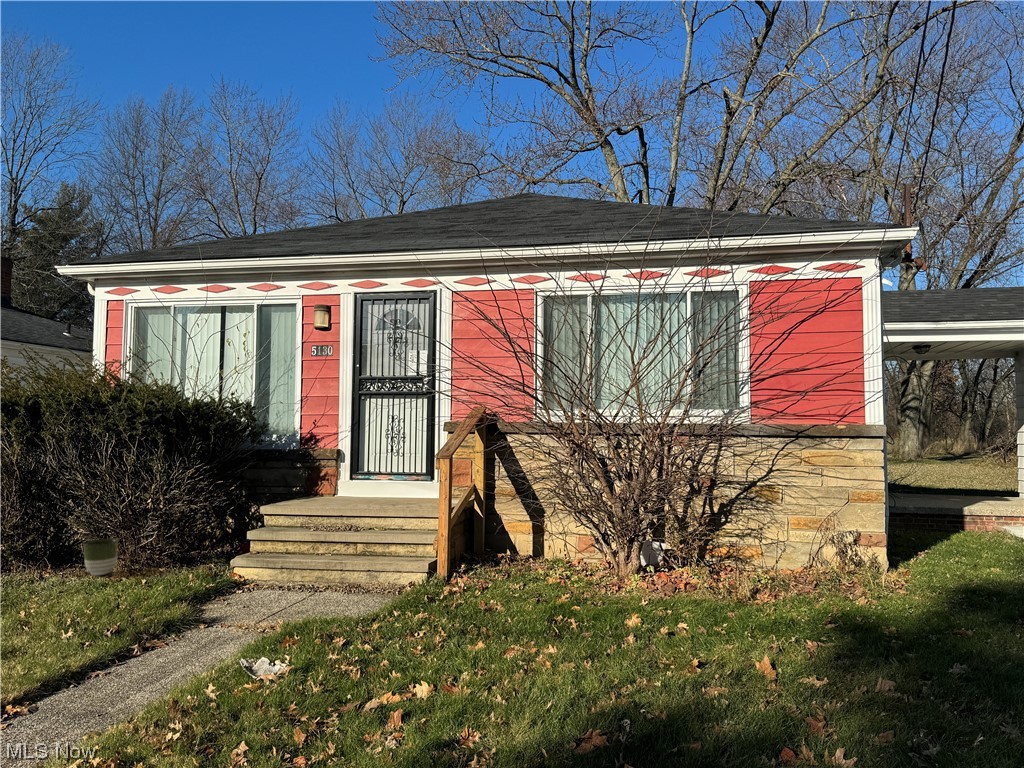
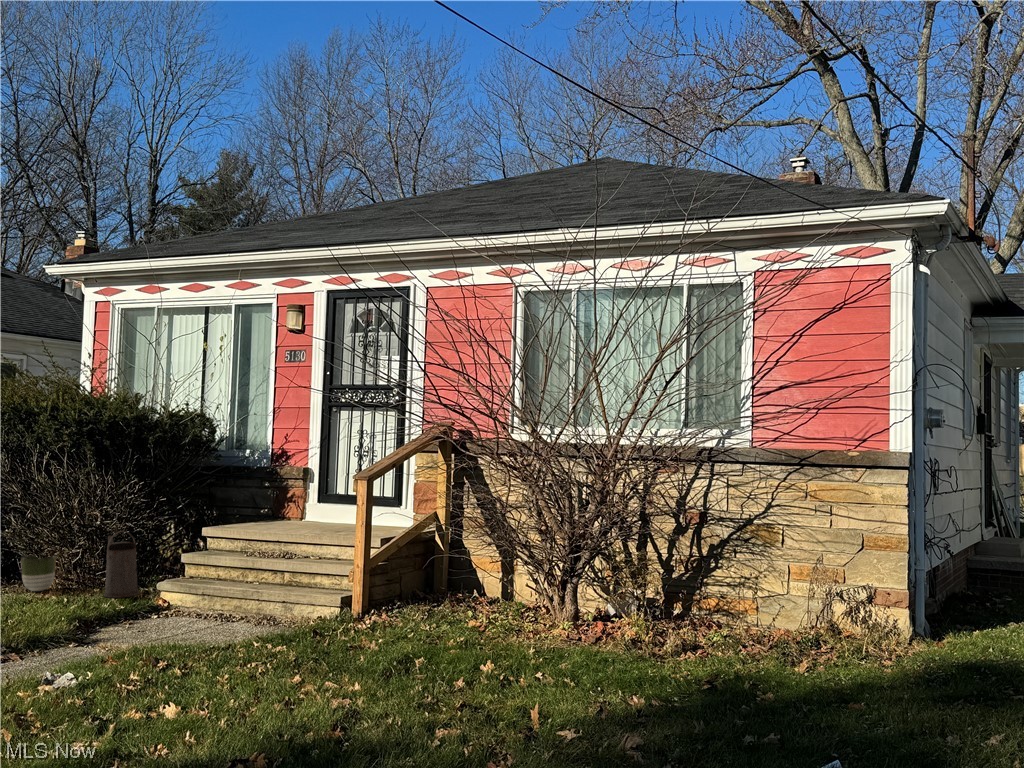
watering can: none [170,513,211,577] -> present [104,531,139,598]

